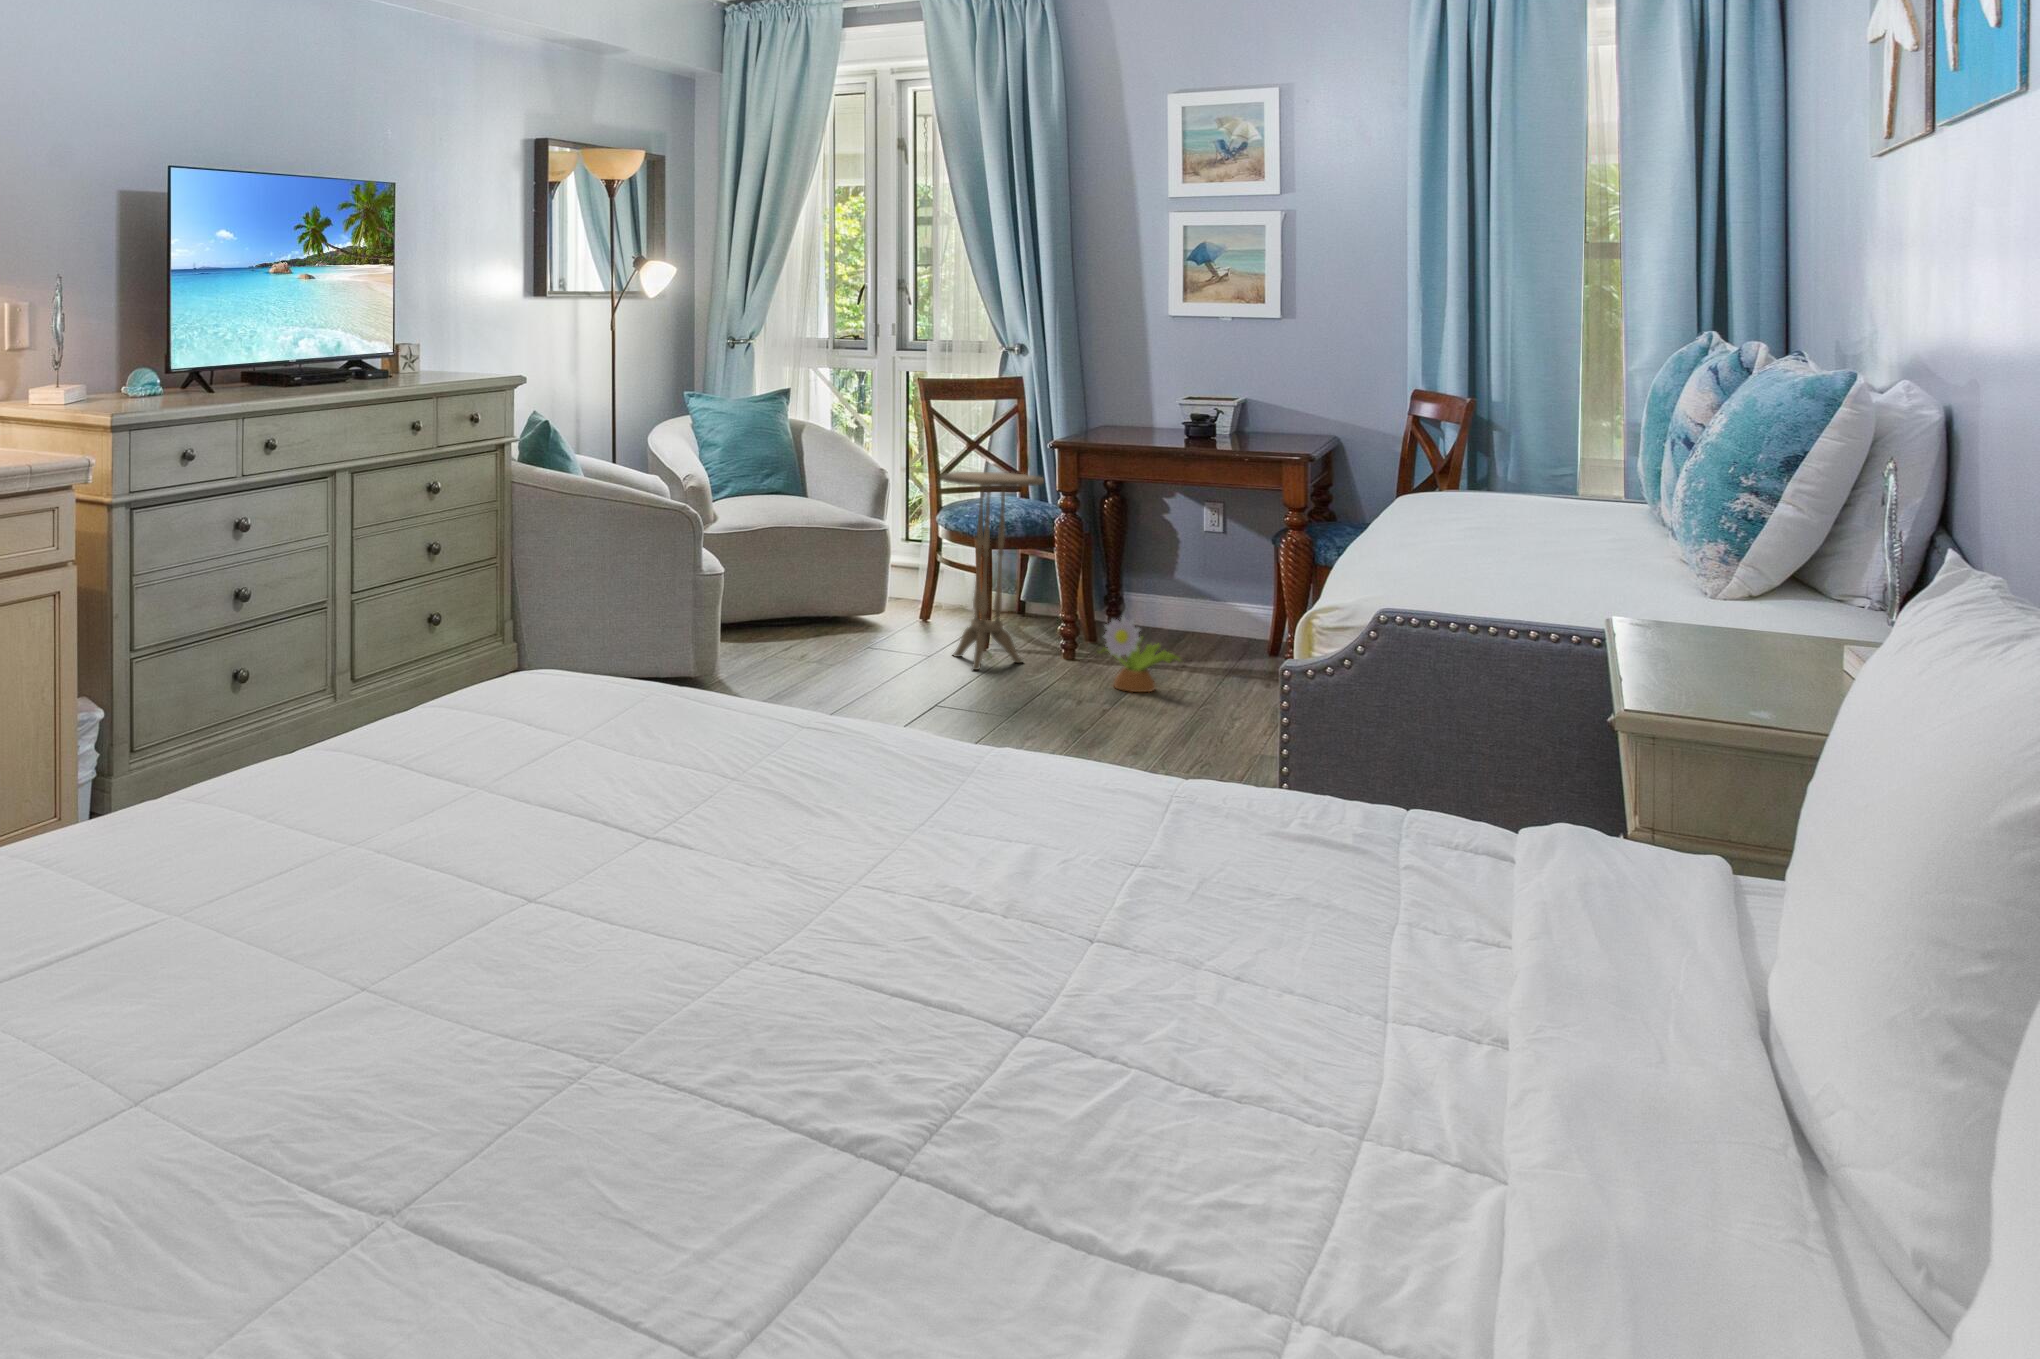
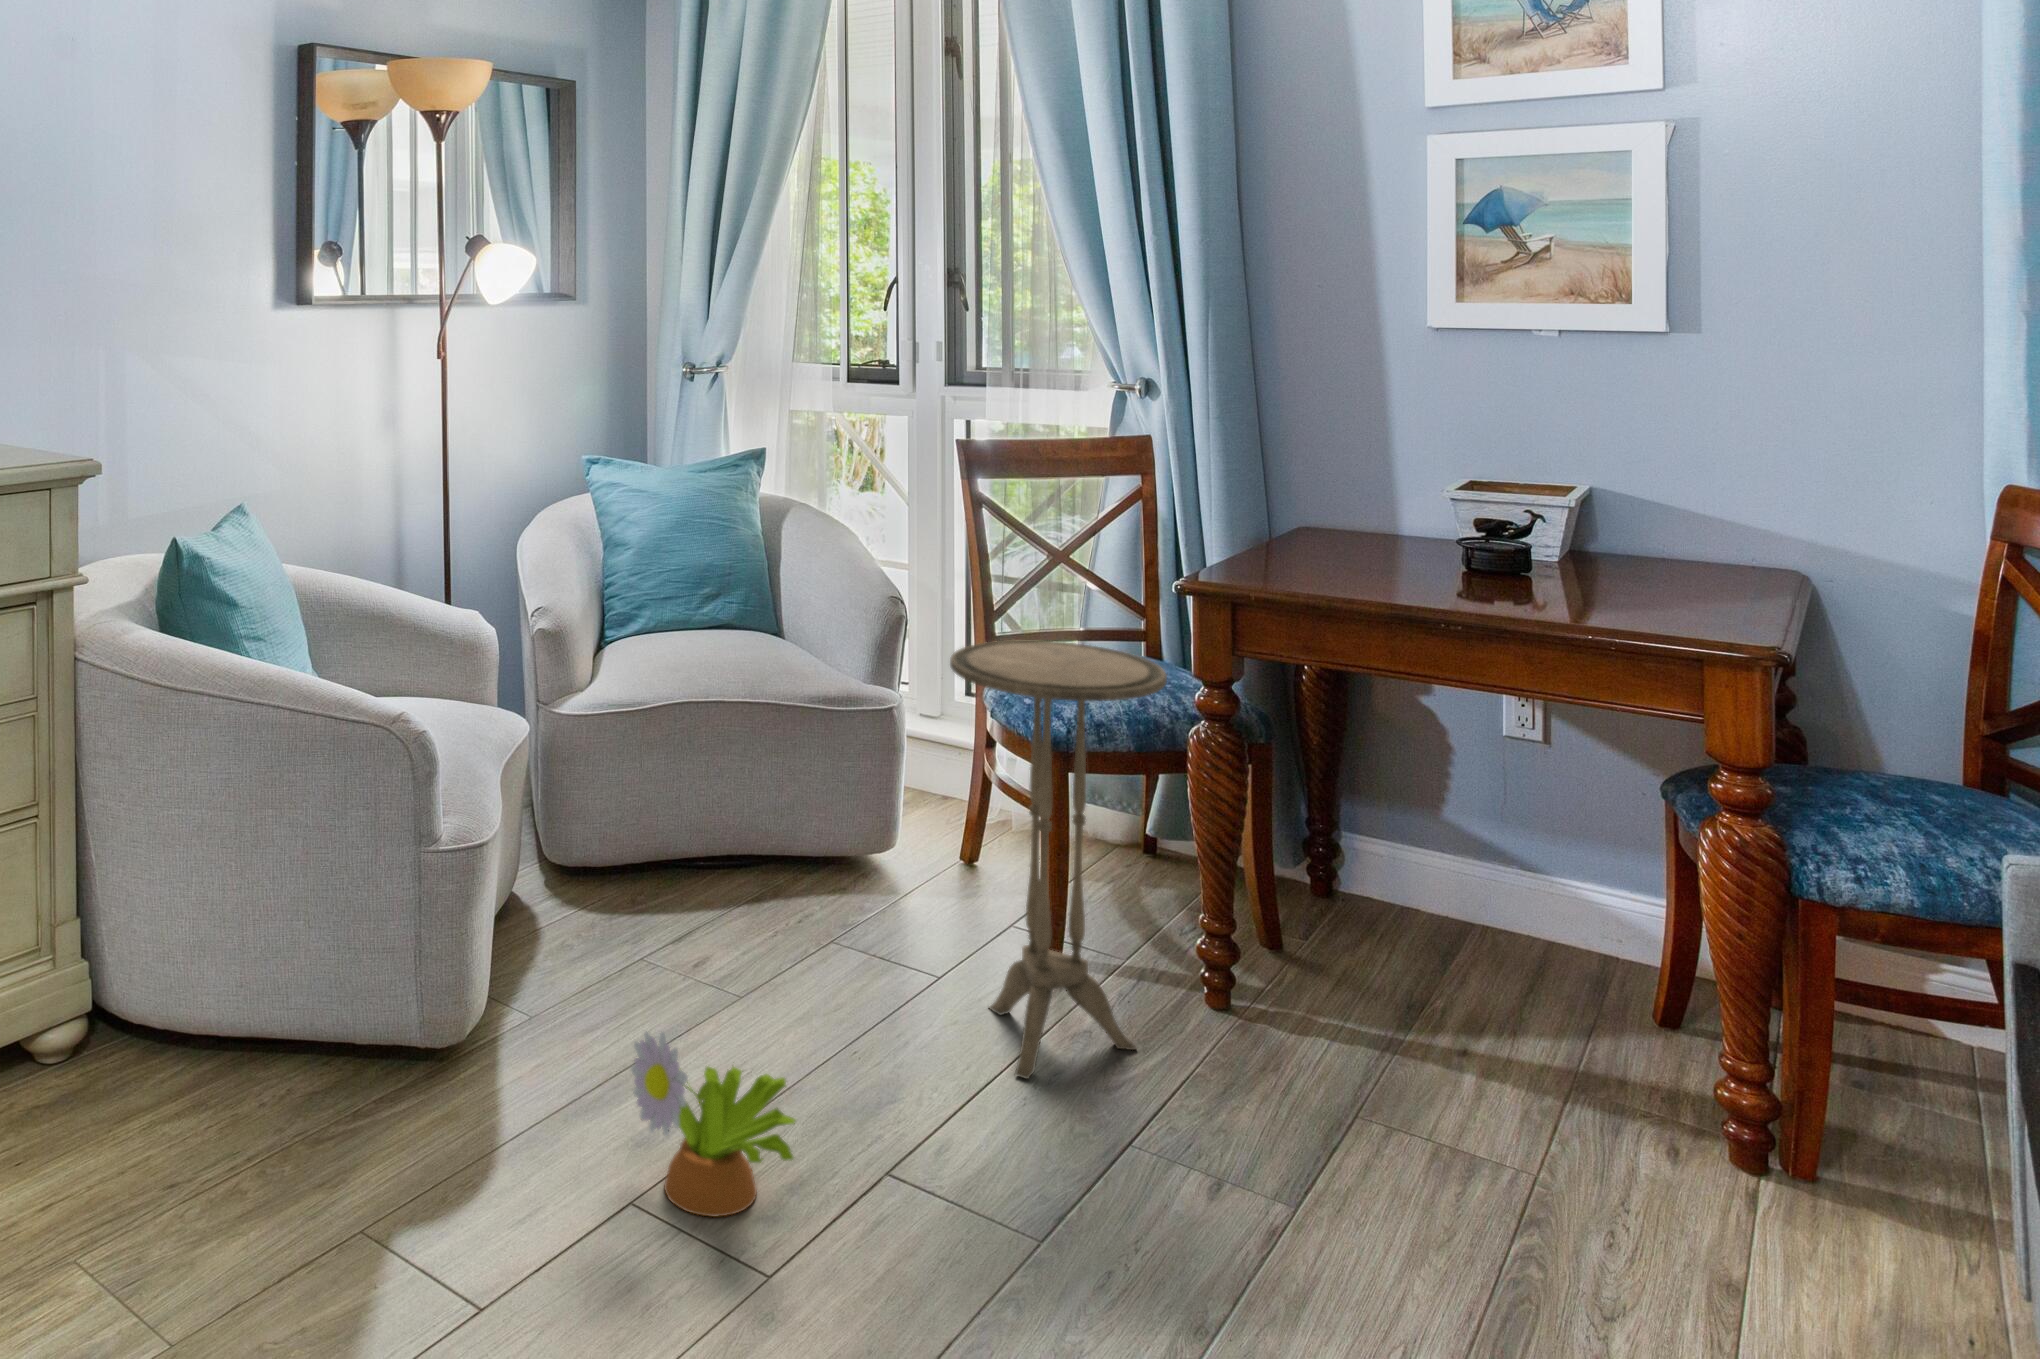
decorative plant: present [1099,616,1180,692] -> present [631,1031,795,1217]

